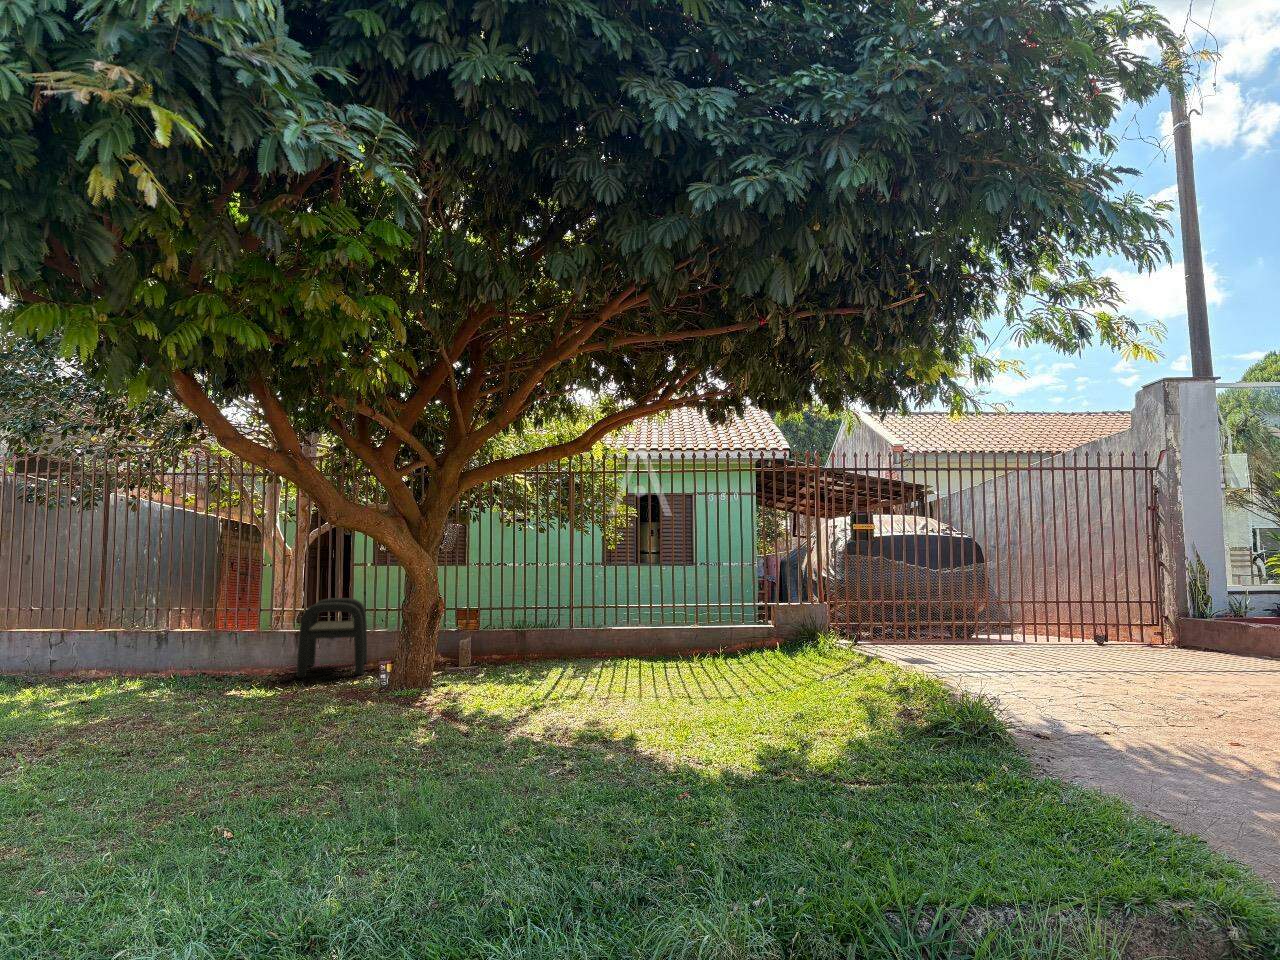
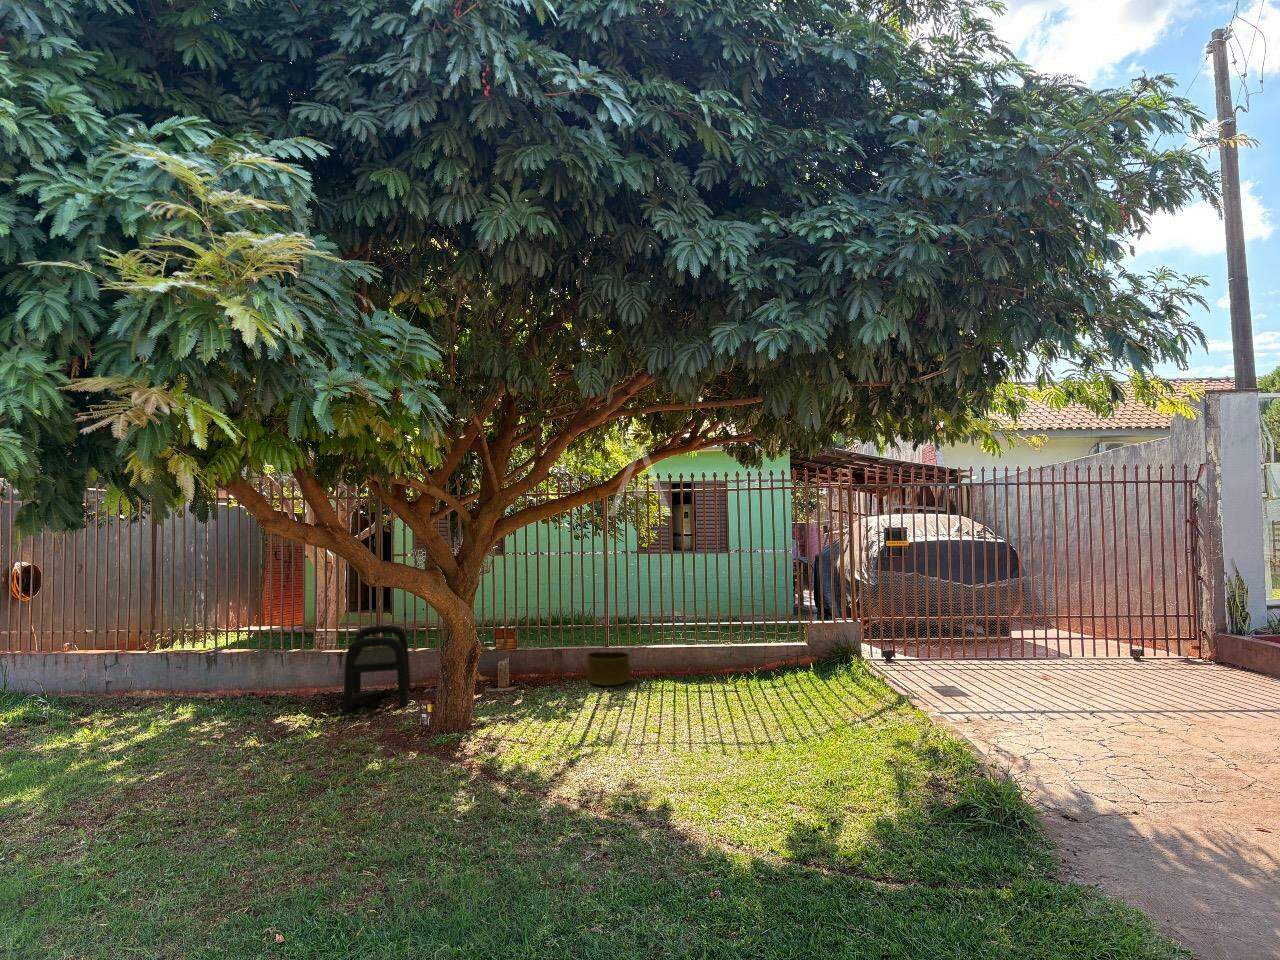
basket: none [552,631,596,663] -> present [587,652,630,686]

